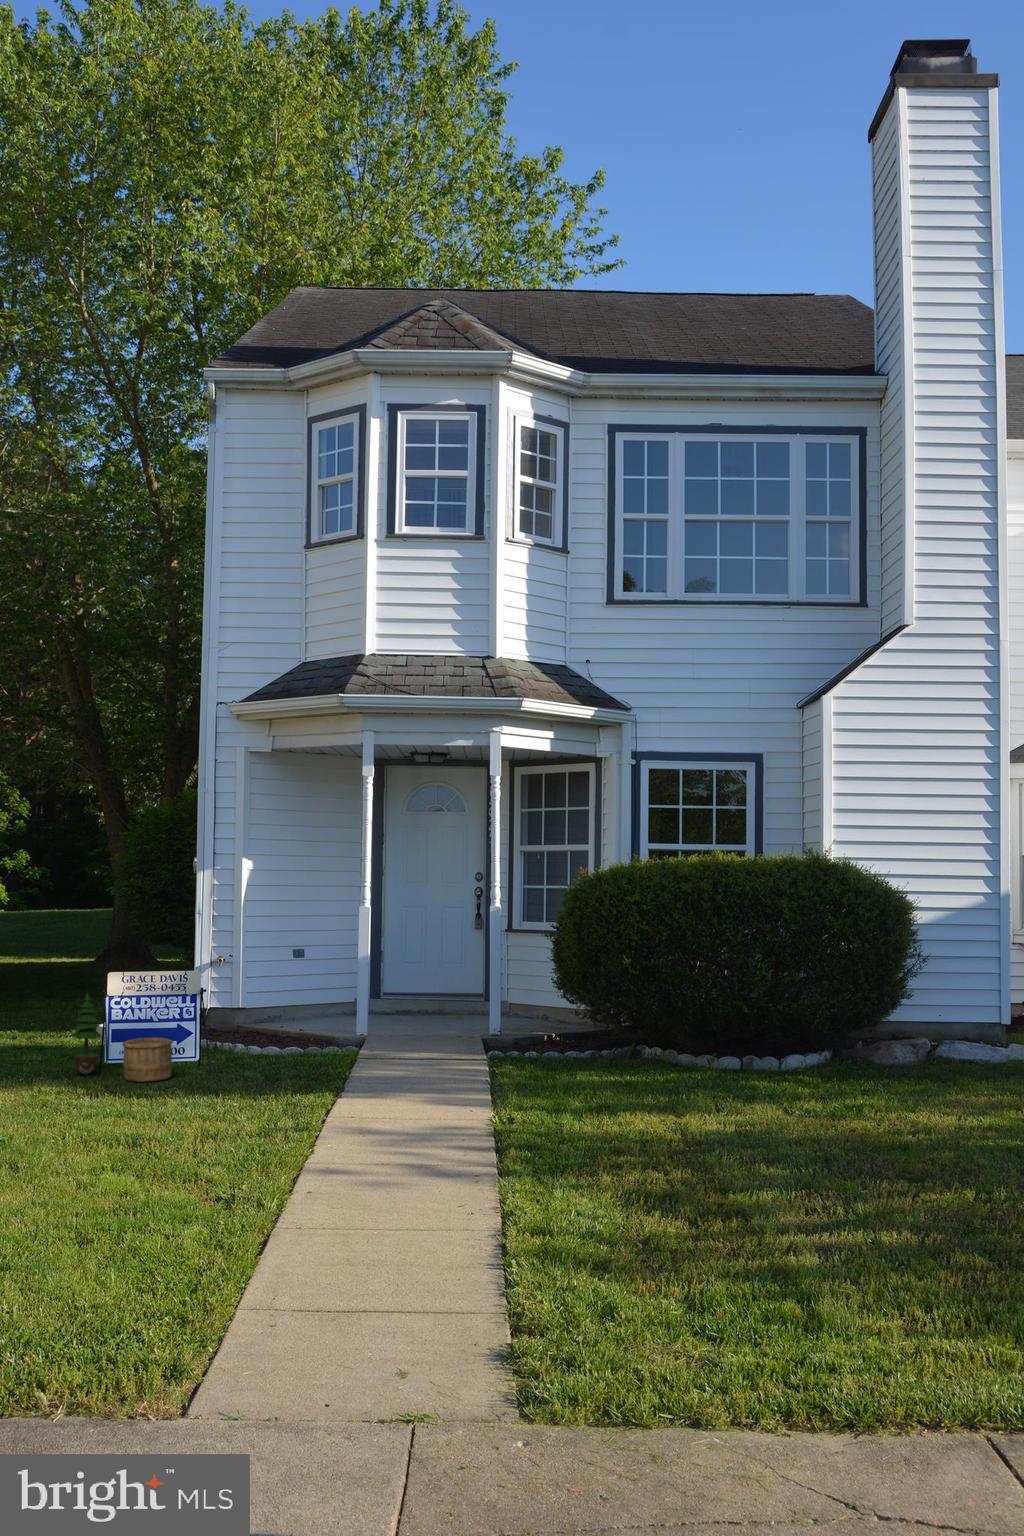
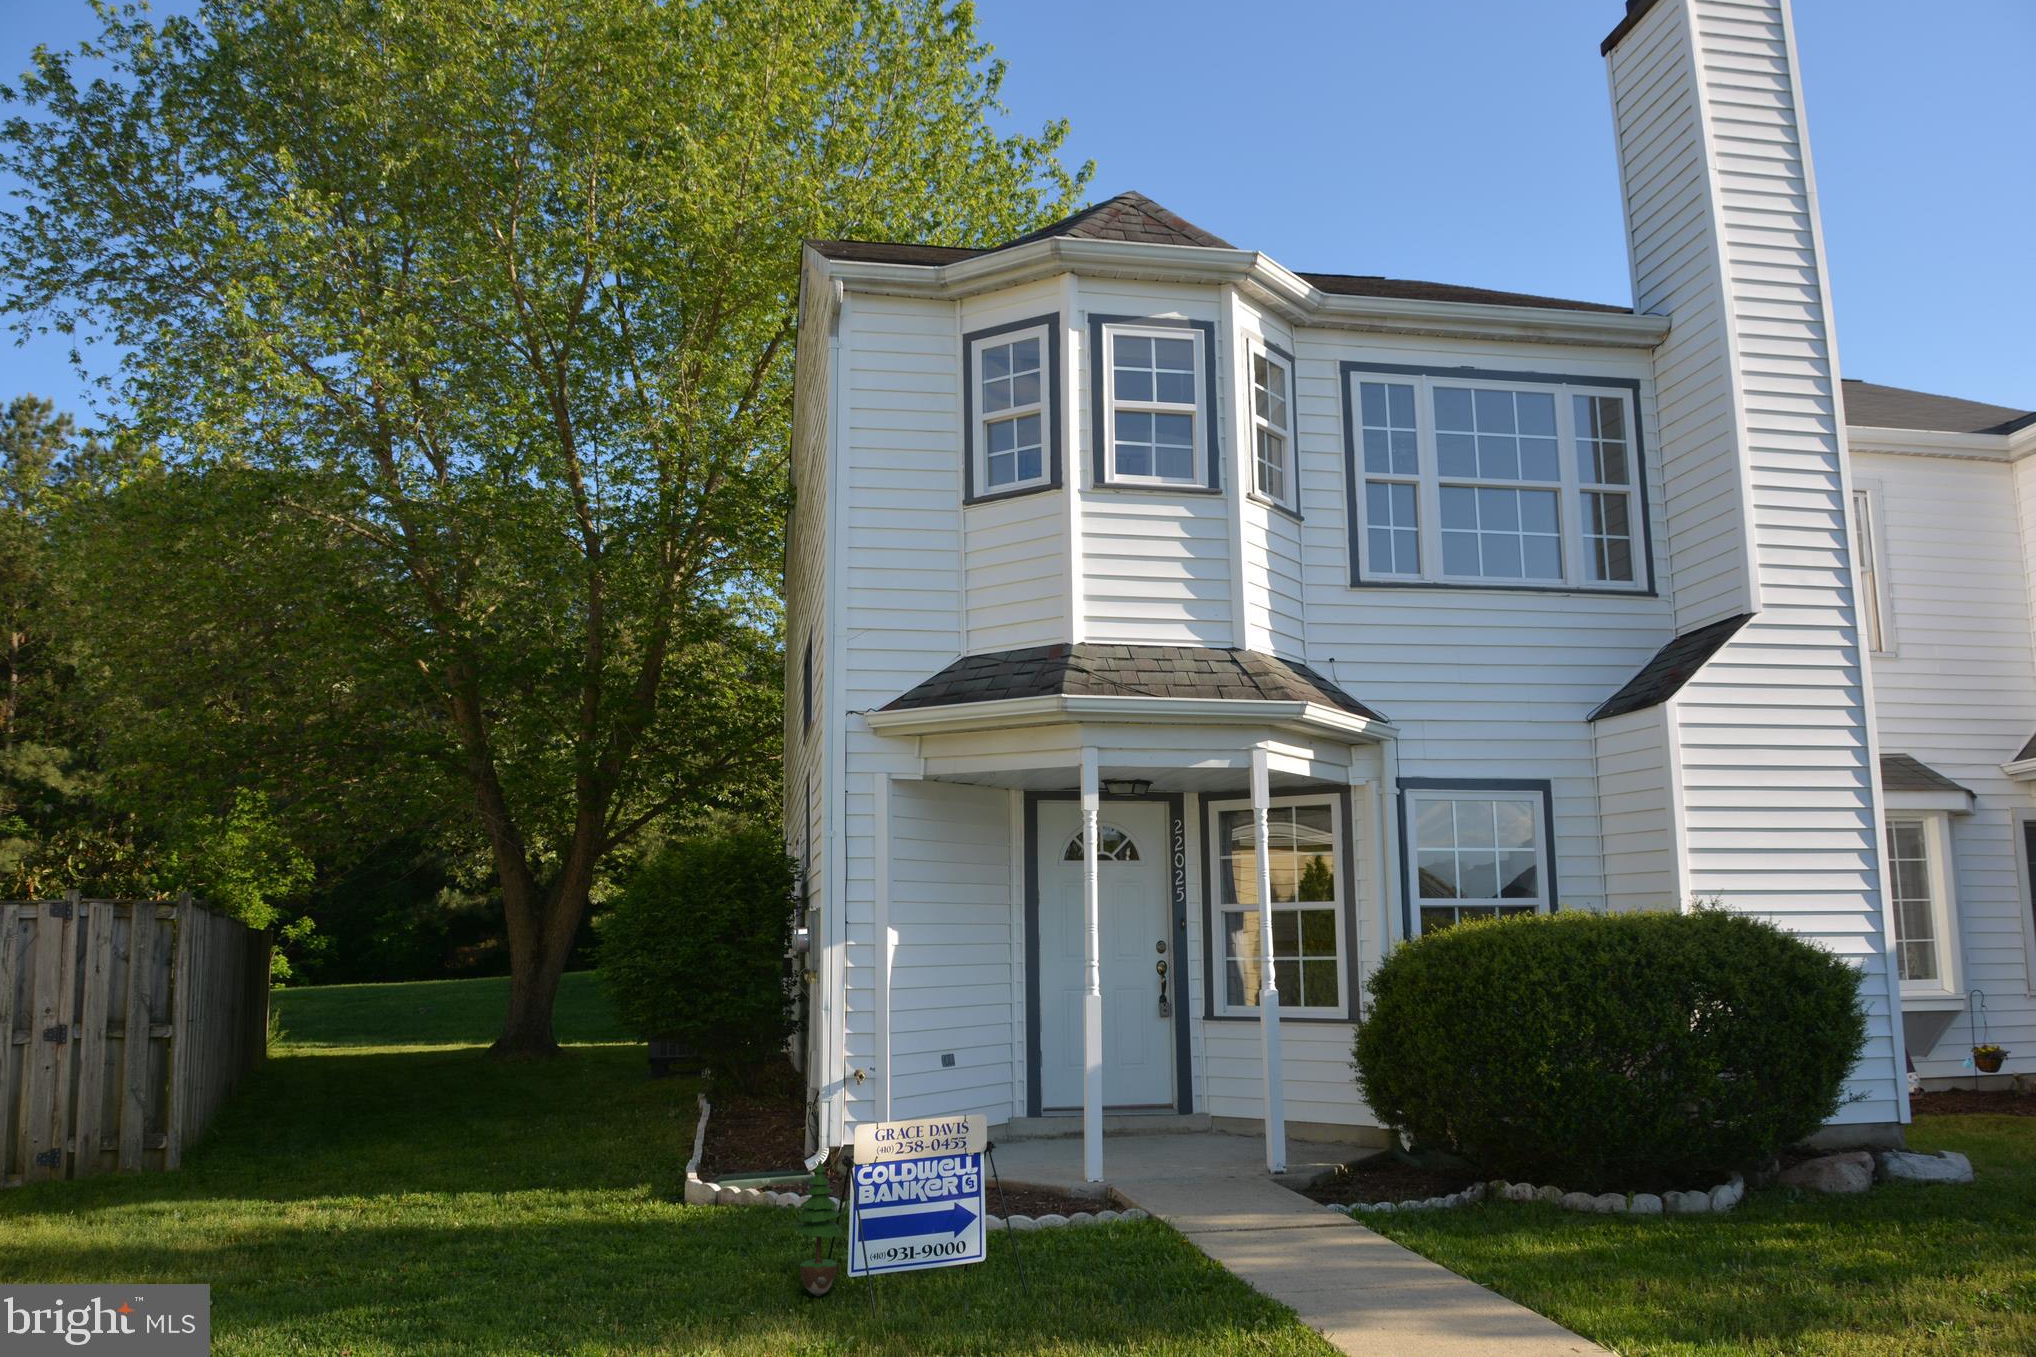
wooden bucket: present [122,1037,173,1082] -> none [889,1228,966,1308]

